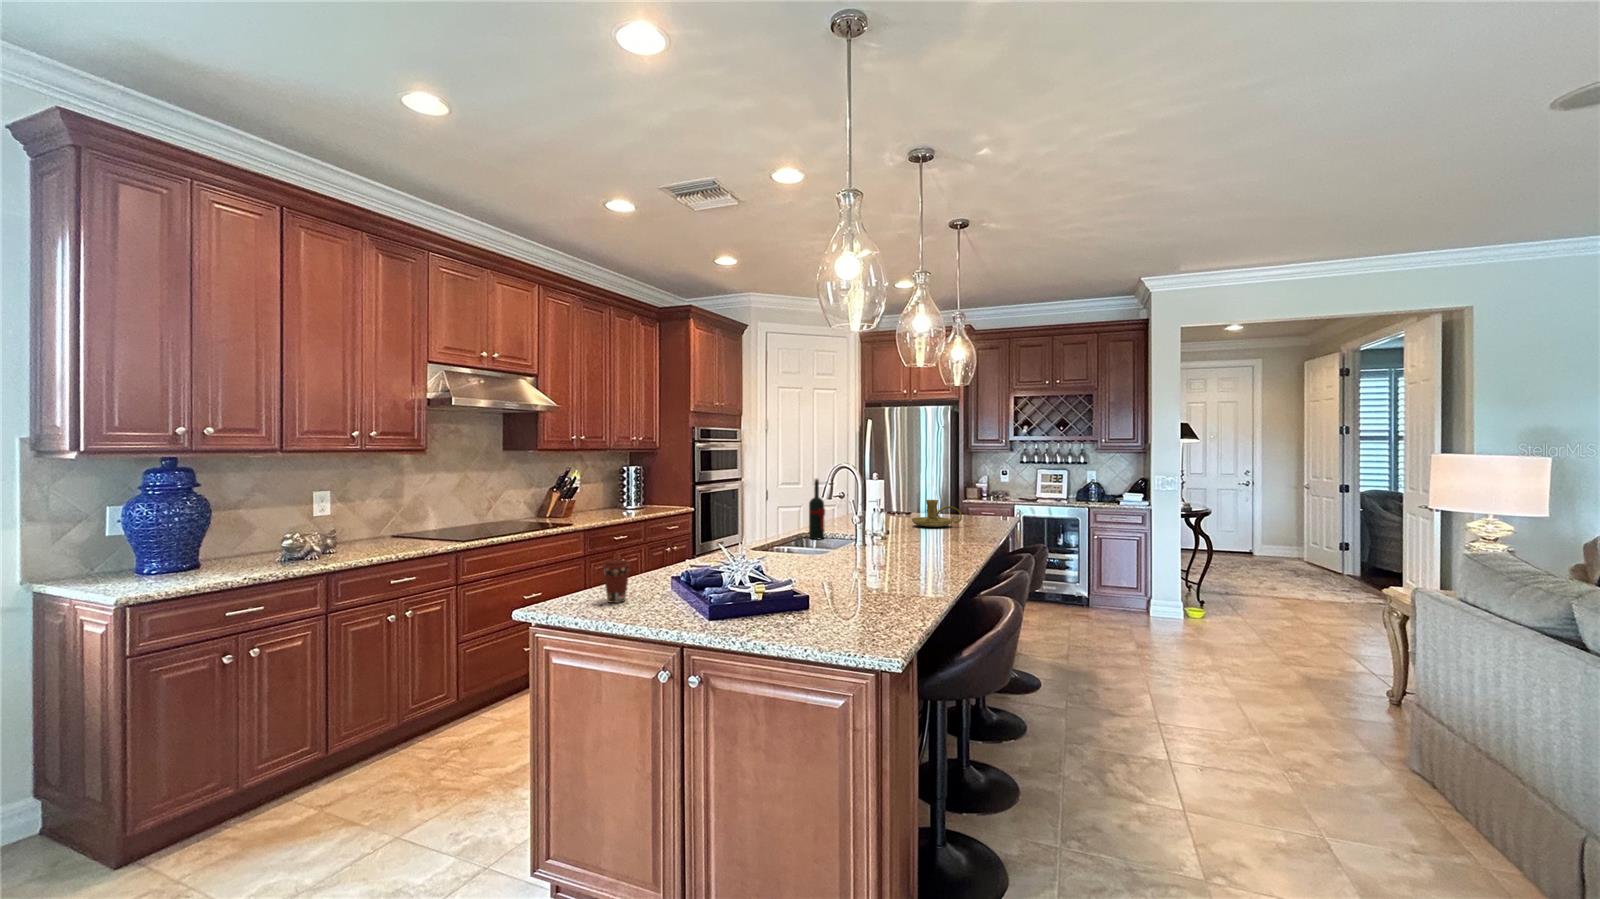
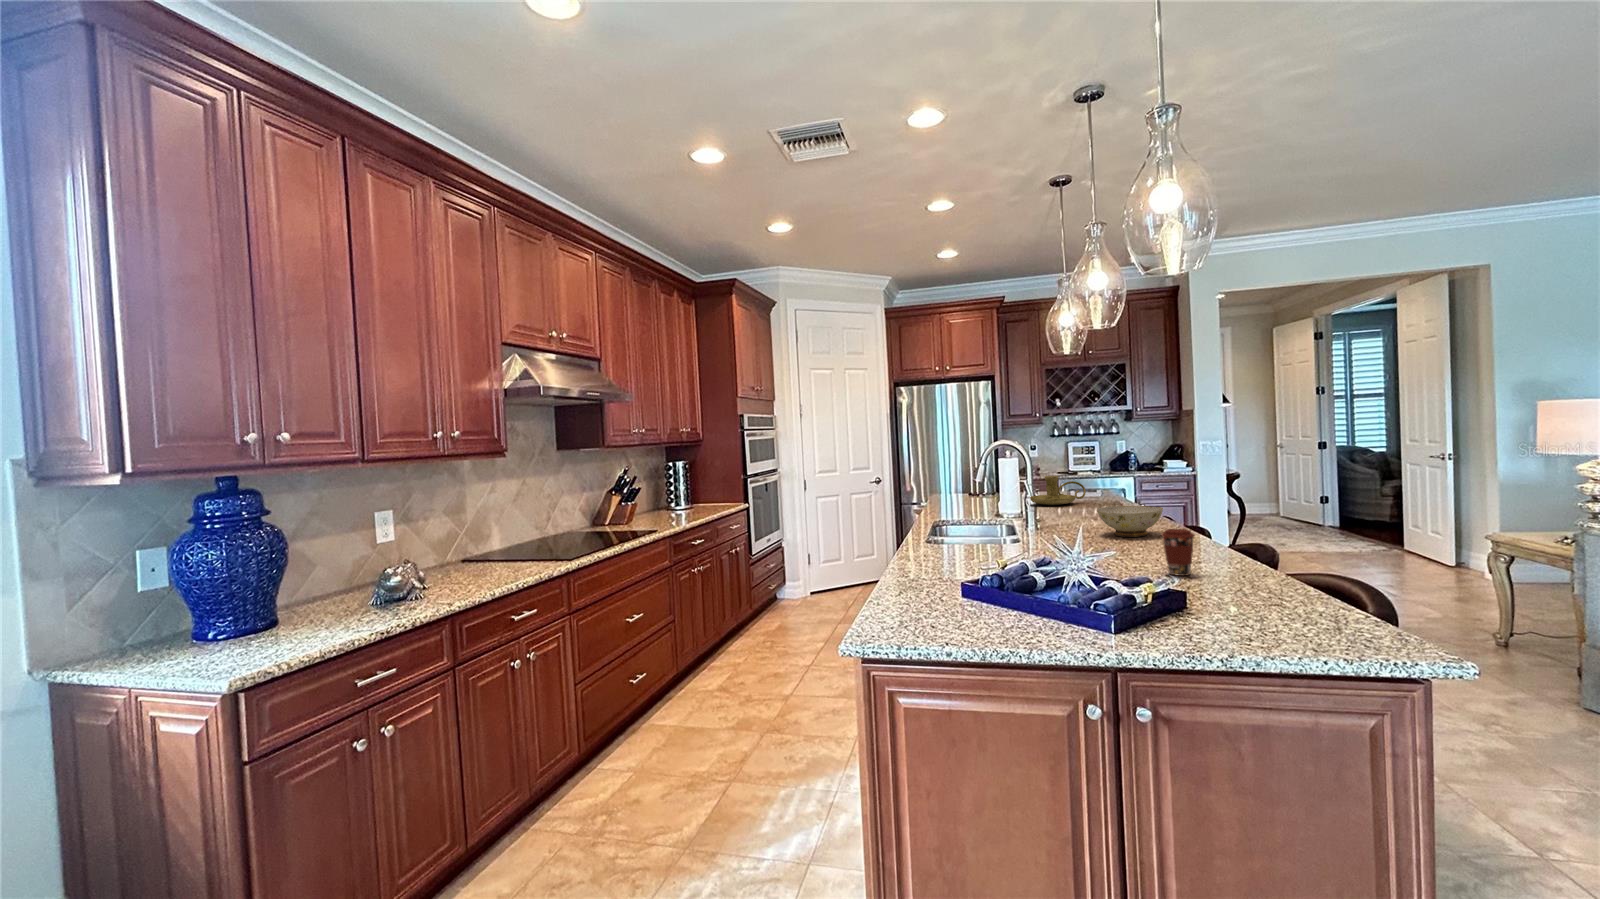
wine bottle: present [809,479,825,539] -> none [958,458,981,527]
ceramic bowl: none [887,530,943,558] -> present [1097,506,1163,537]
coffee cup: present [602,559,630,603] -> present [1161,529,1195,576]

